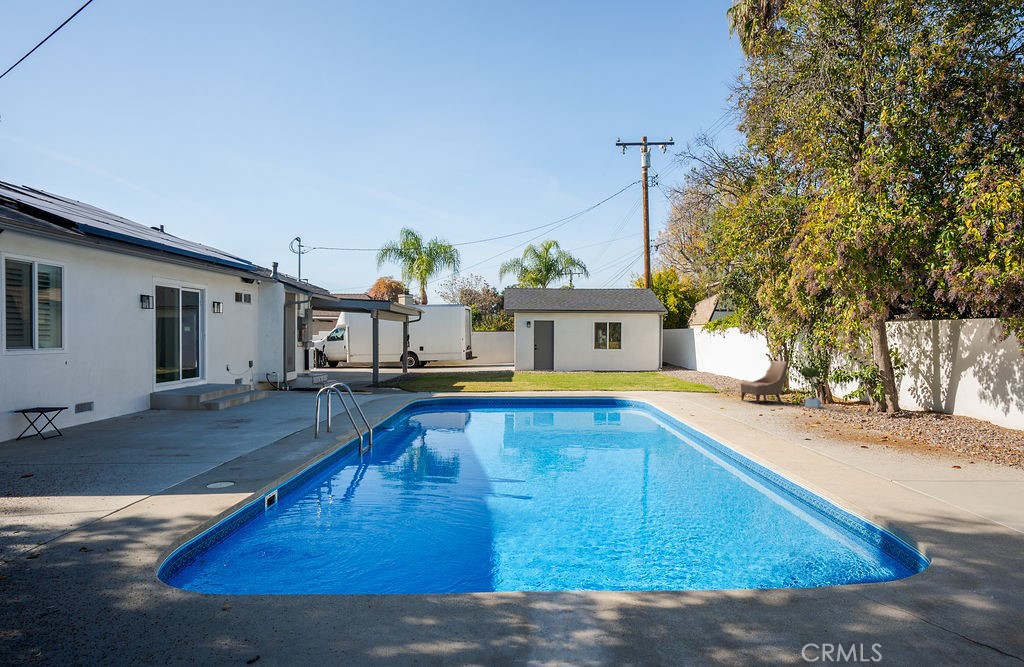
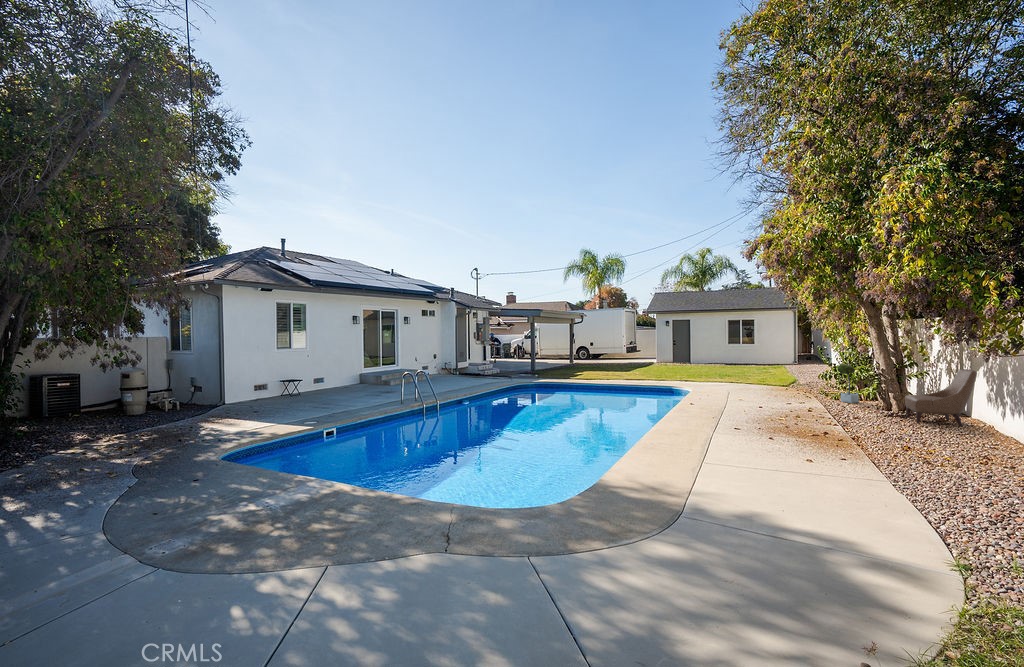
chair: present [741,361,788,404] -> present [905,369,977,426]

